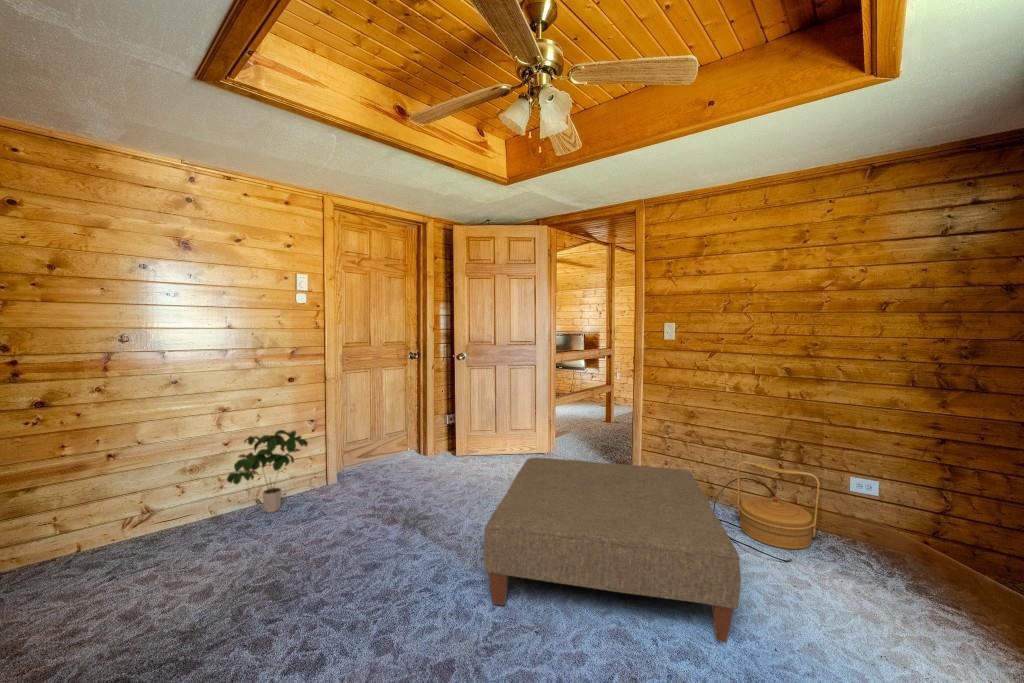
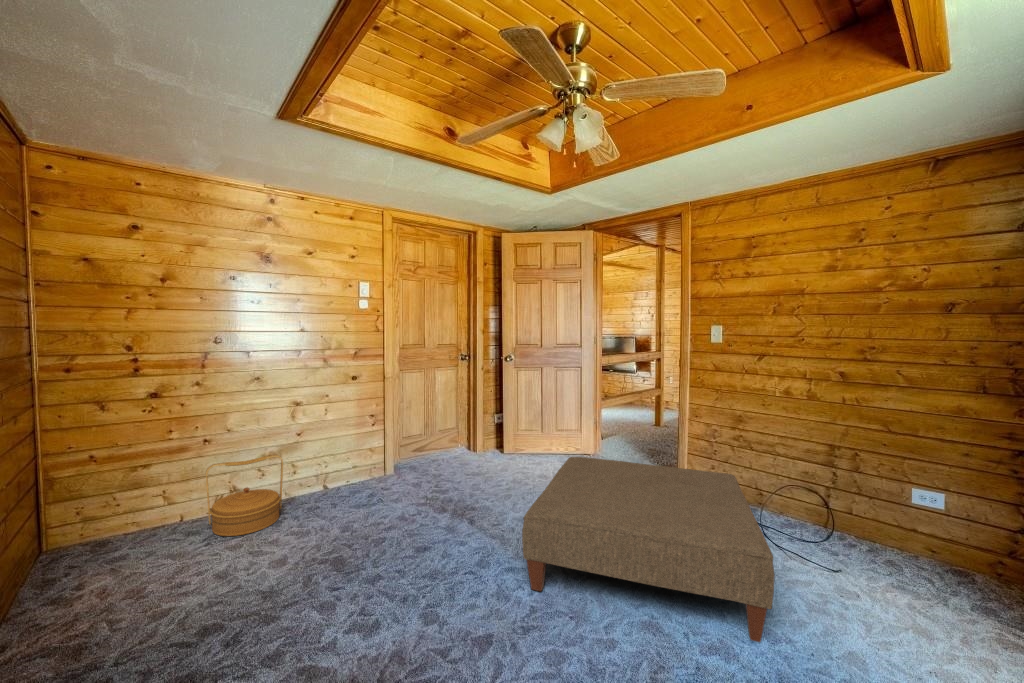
potted plant: present [227,430,308,512] -> none [298,423,367,497]
woven basket: present [737,461,820,549] -> present [206,455,283,536]

